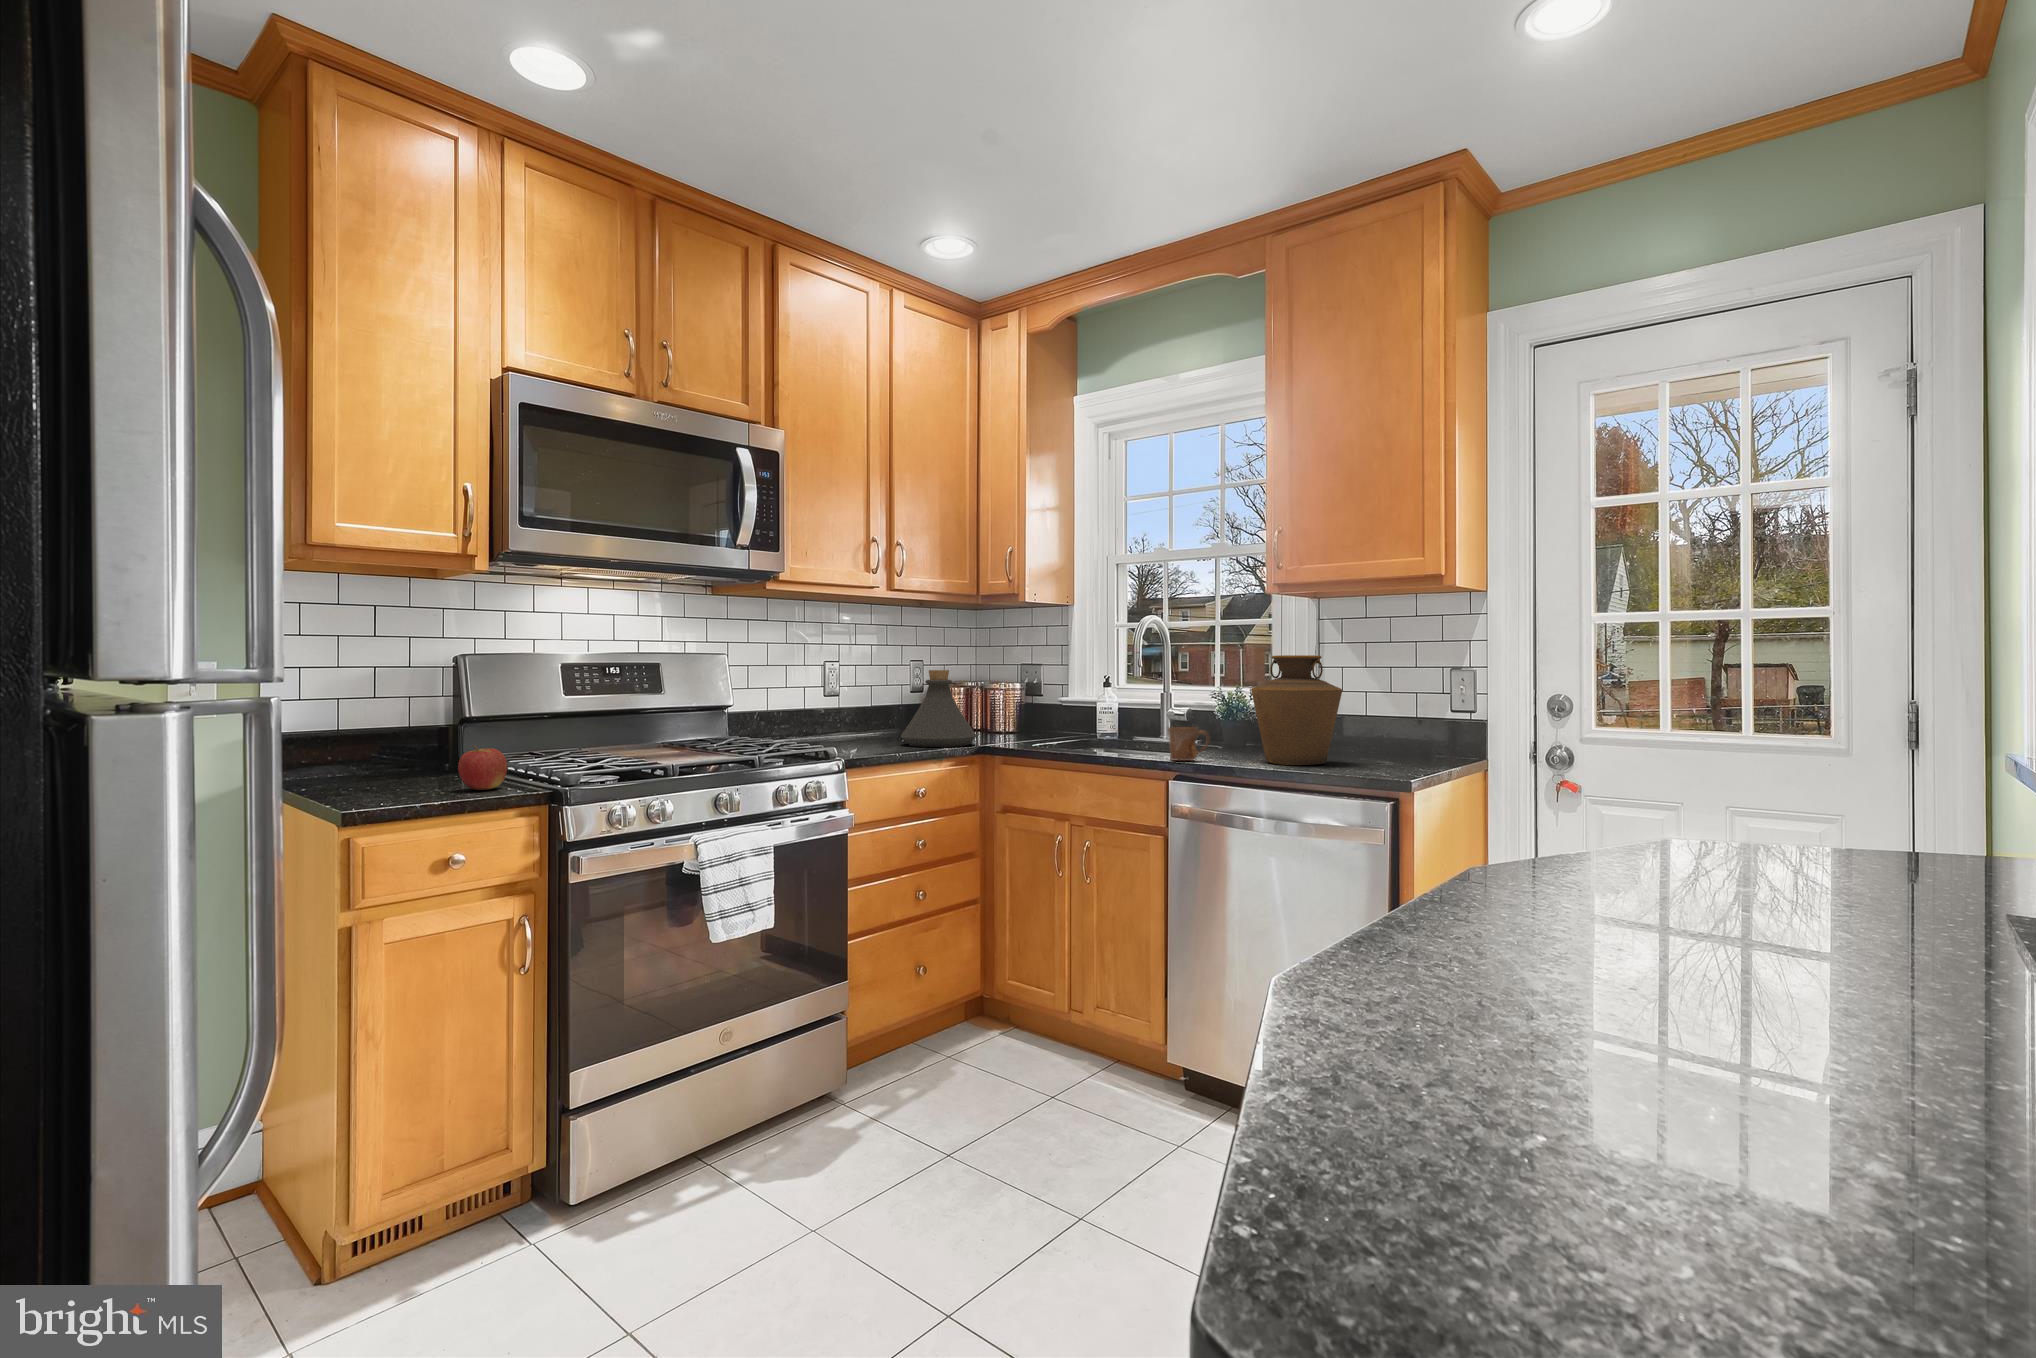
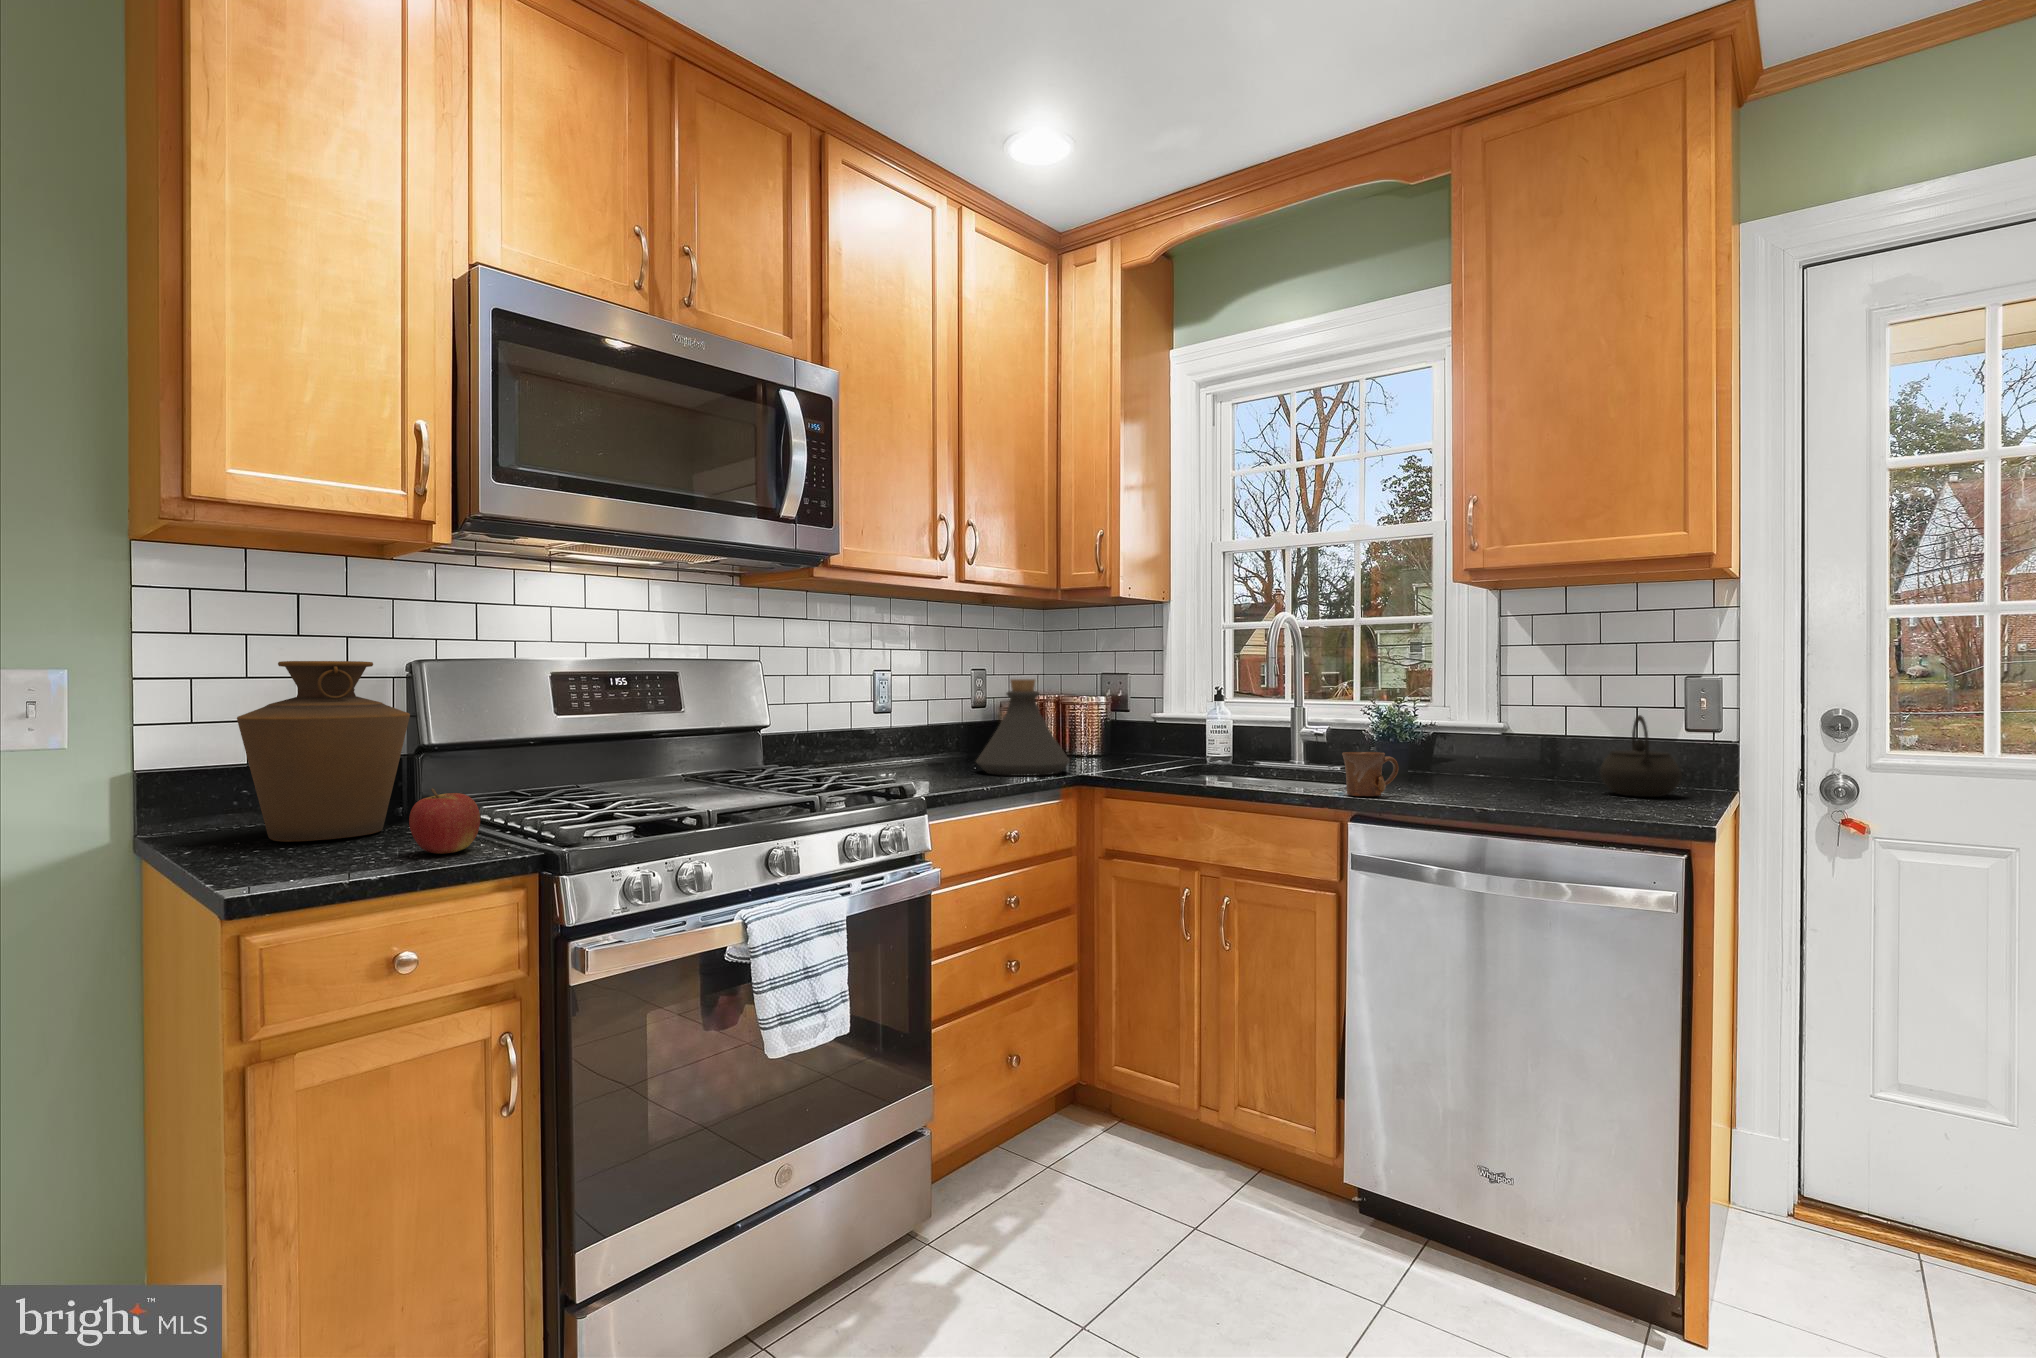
vase: present [1251,655,1342,765] -> present [237,661,410,842]
kettle: none [1373,699,1432,763] -> present [1600,715,1682,797]

